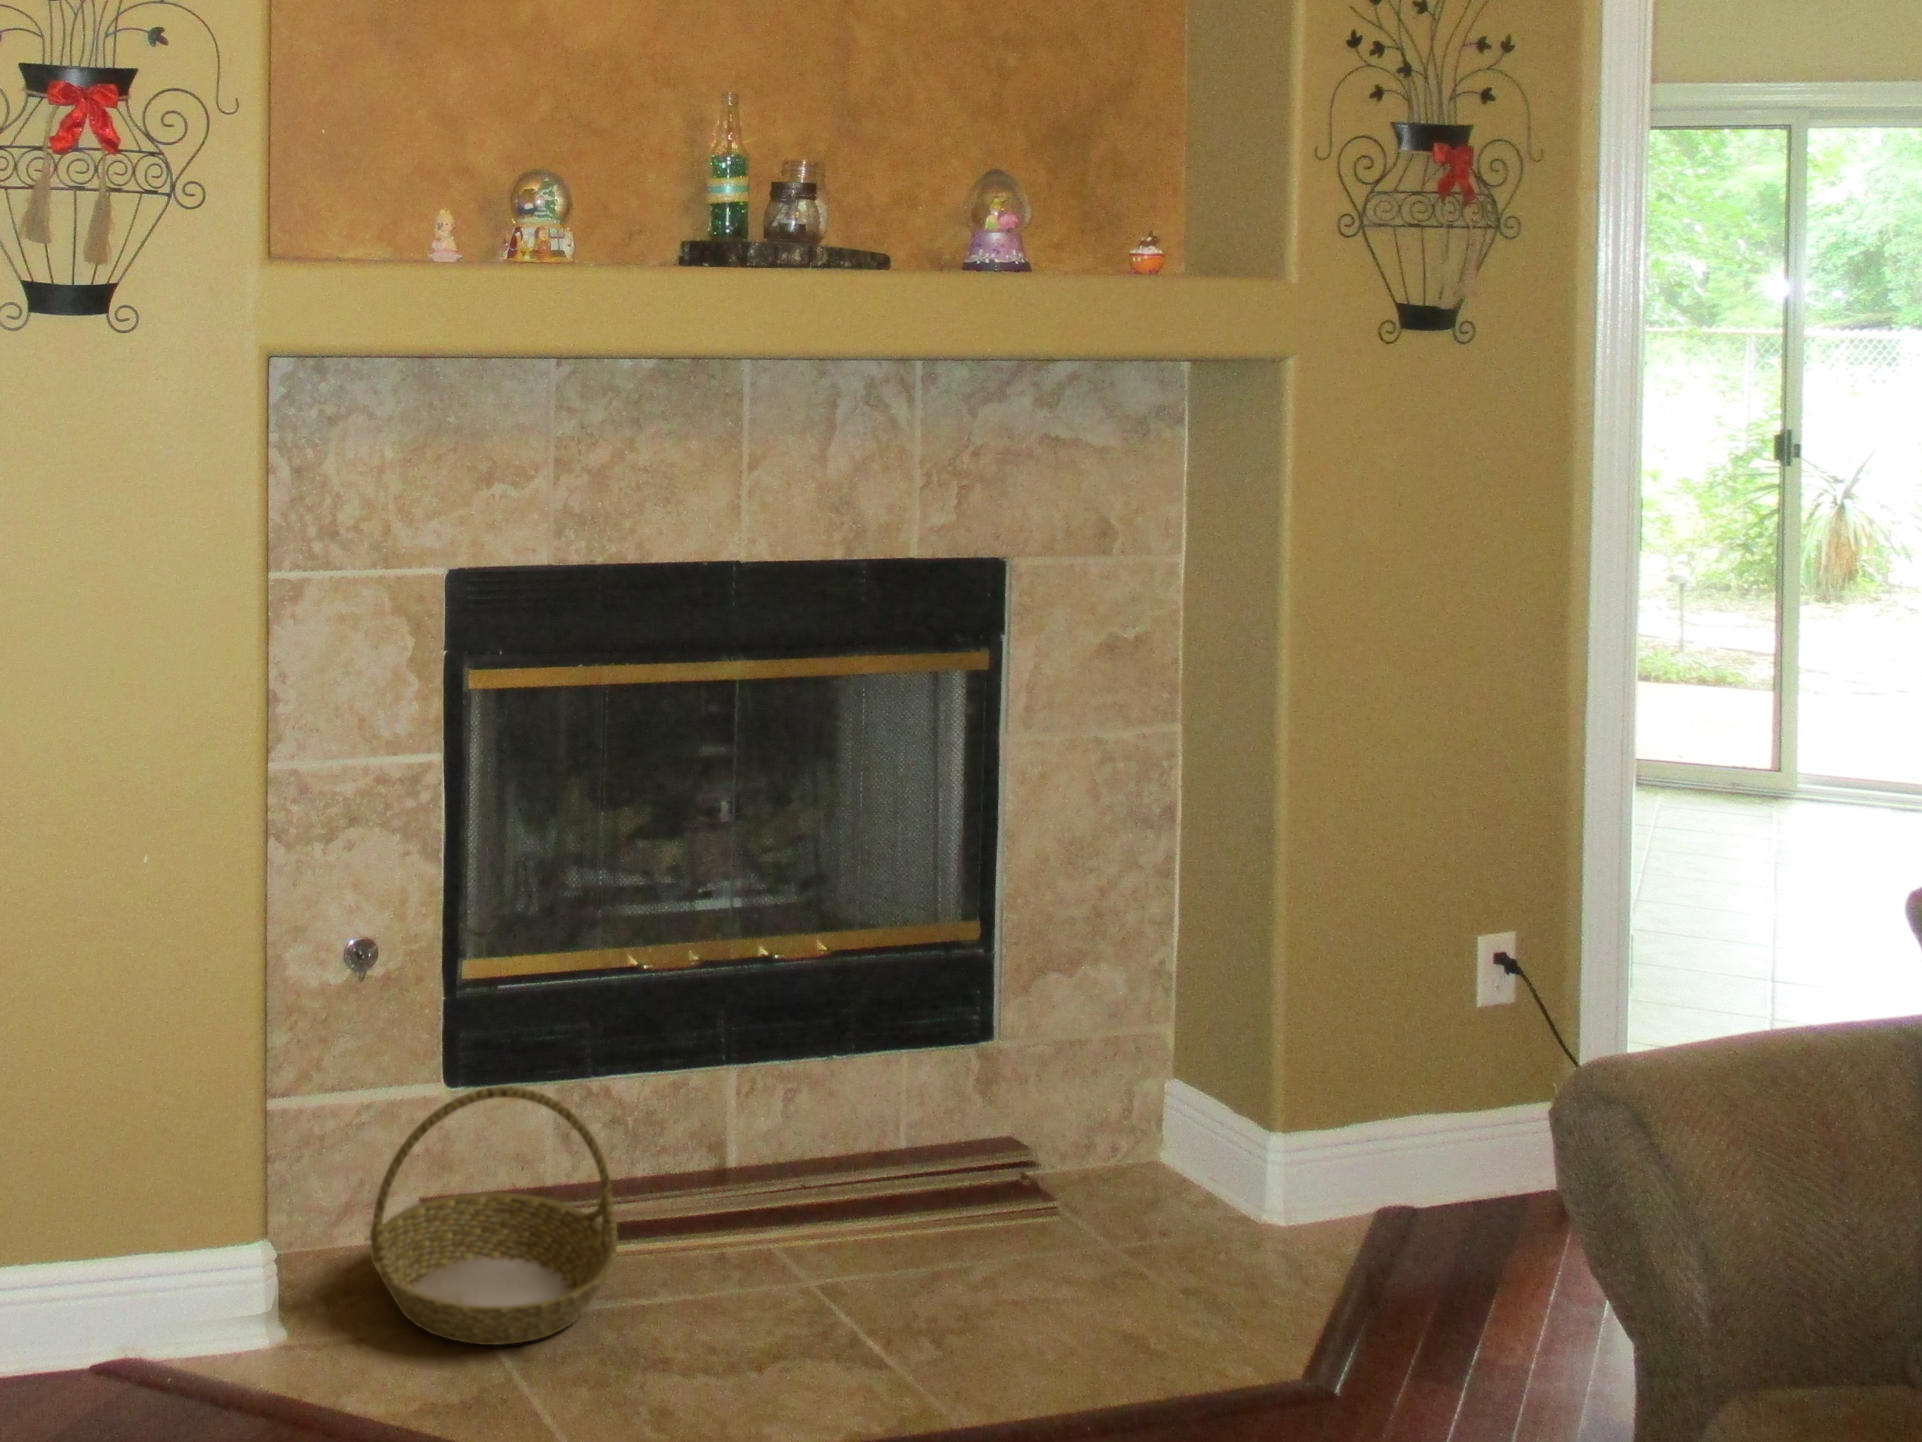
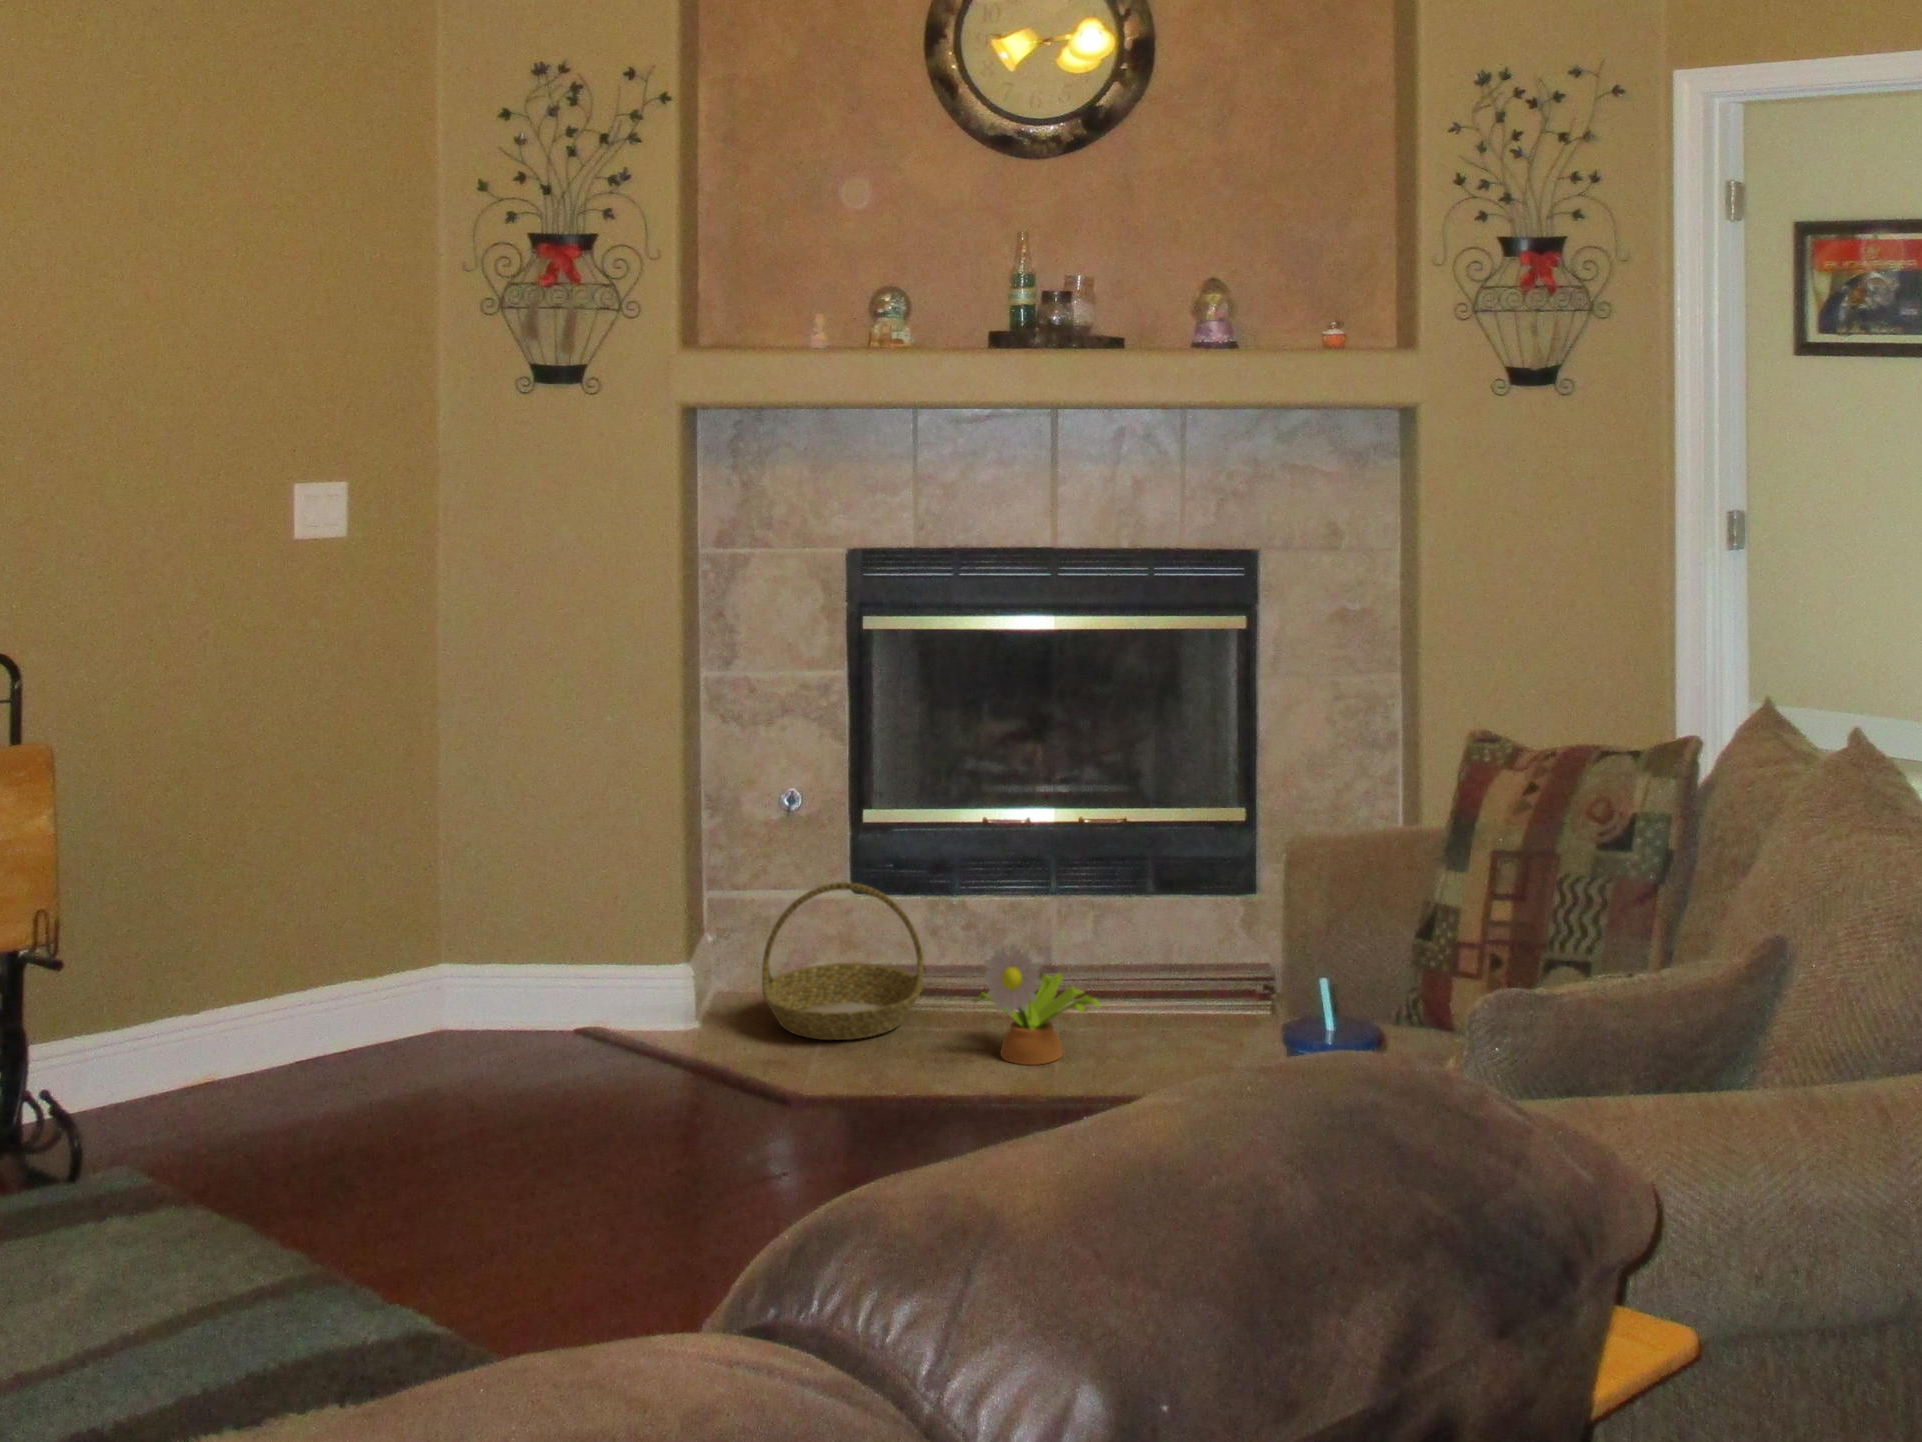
decorative plant: none [728,1185,929,1369] -> present [973,944,1100,1065]

